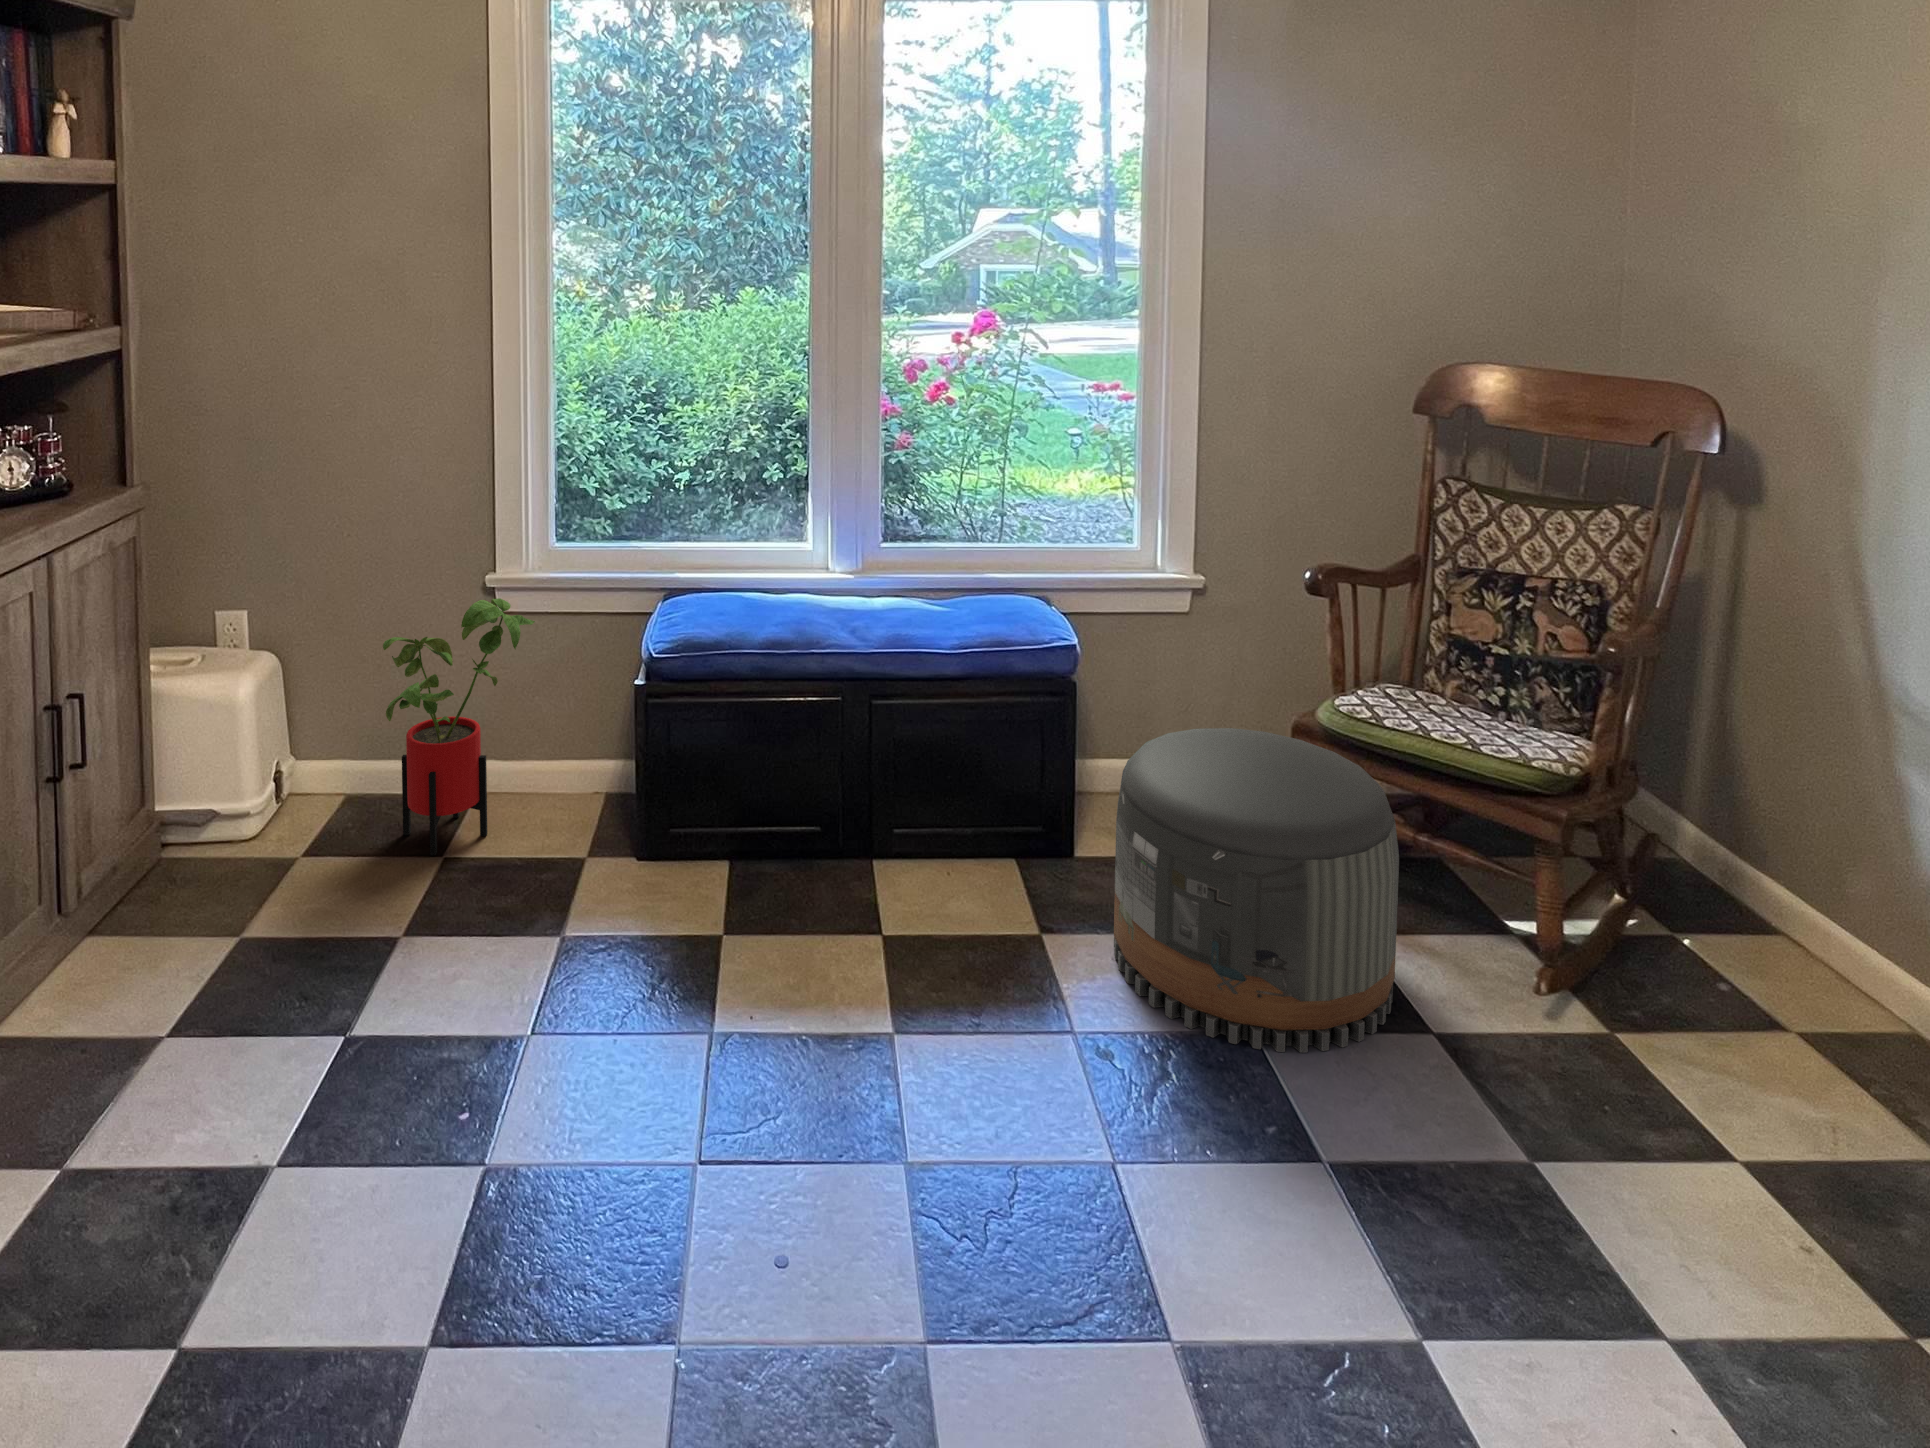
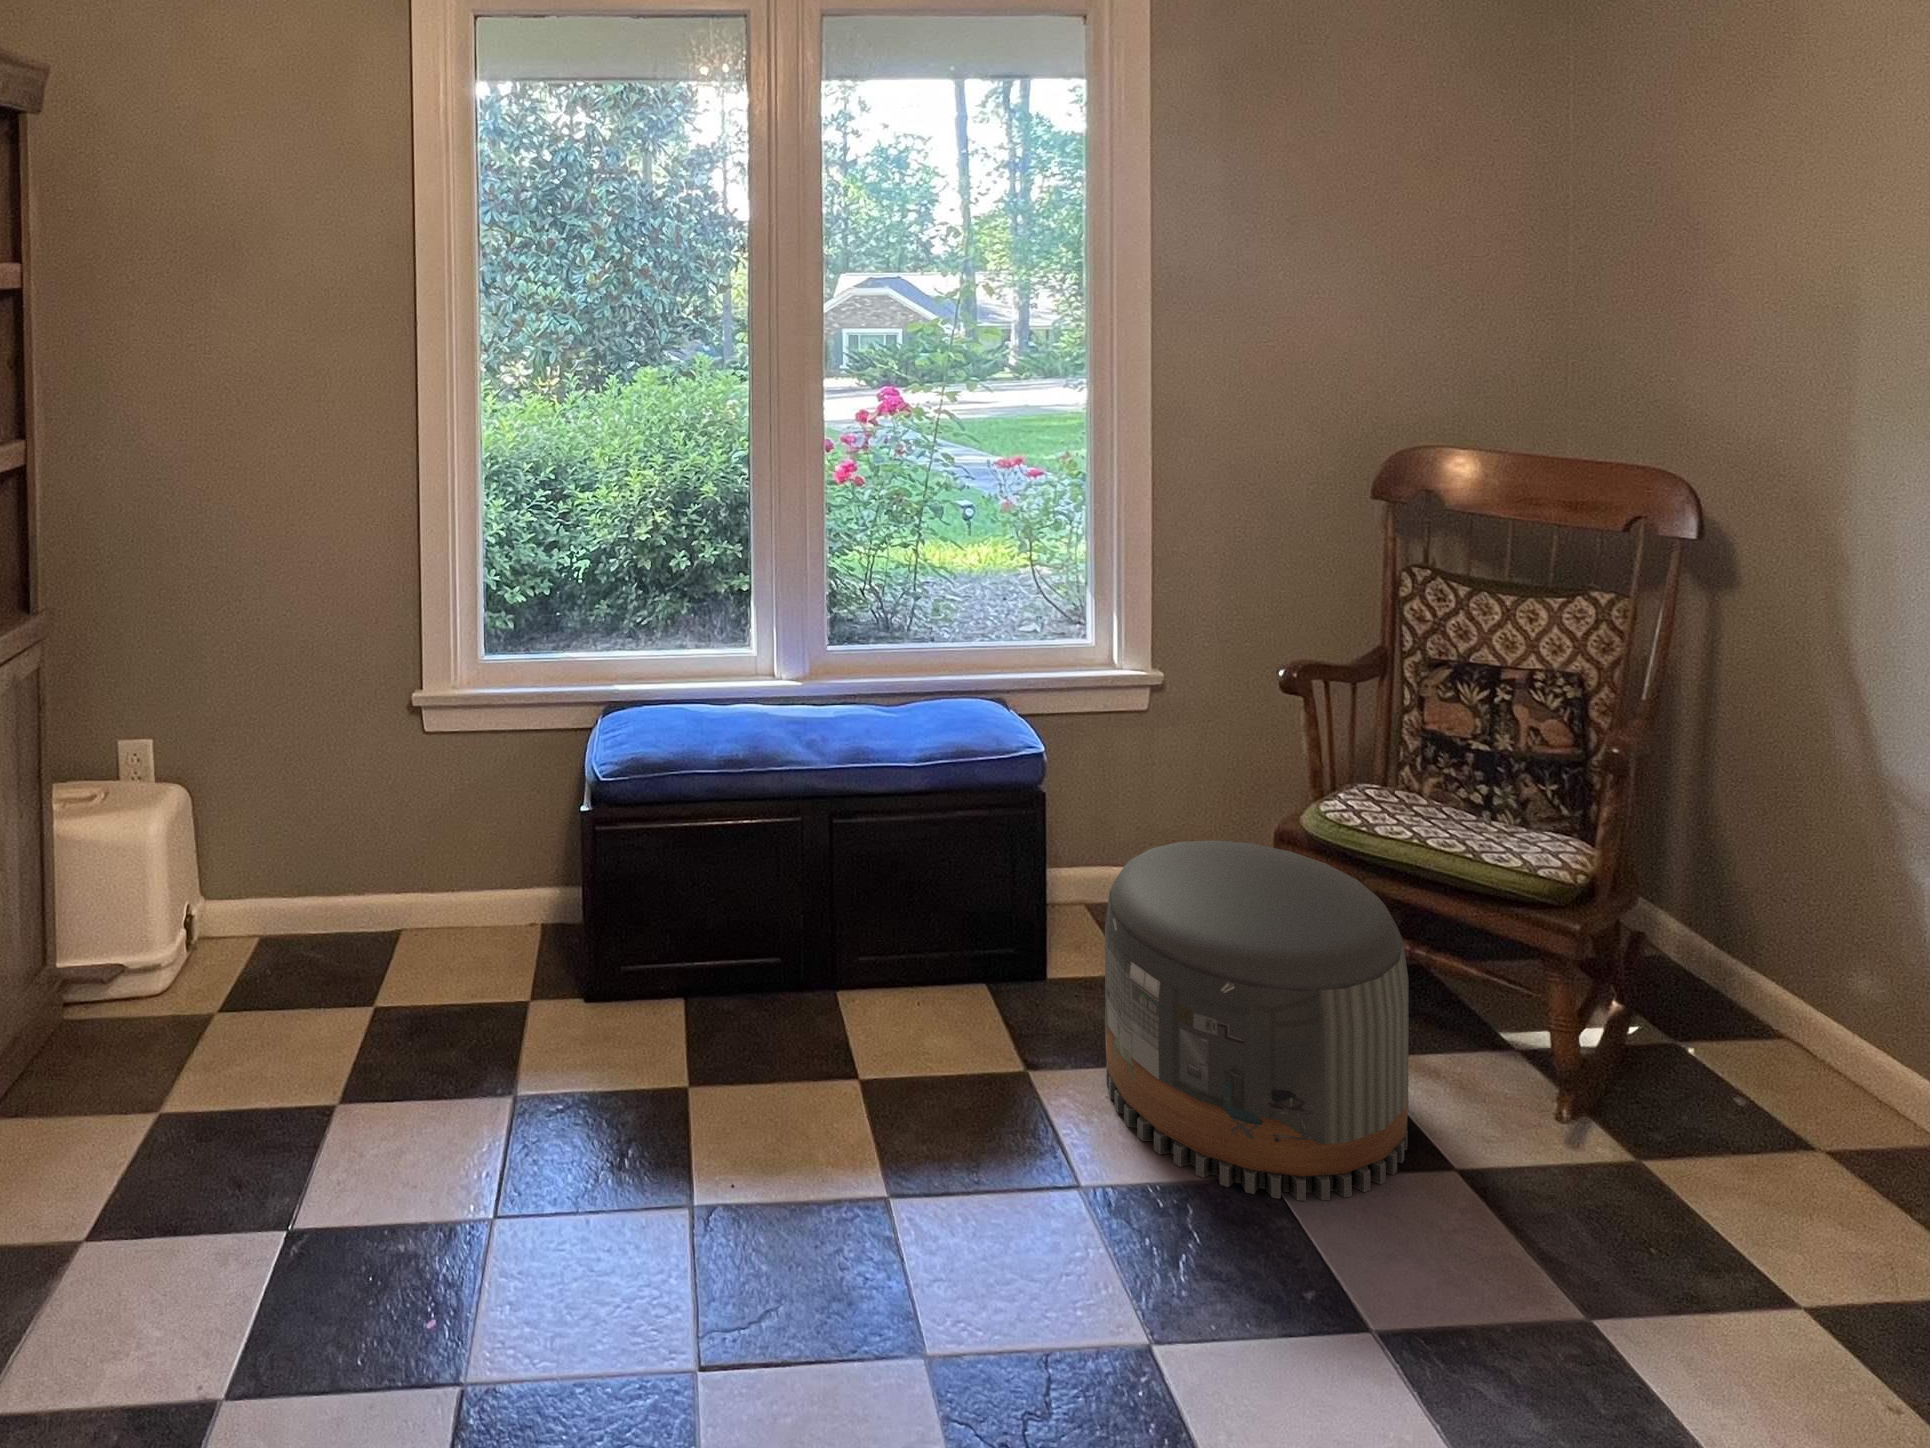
house plant: present [383,598,535,855] -> none [303,721,468,1008]

